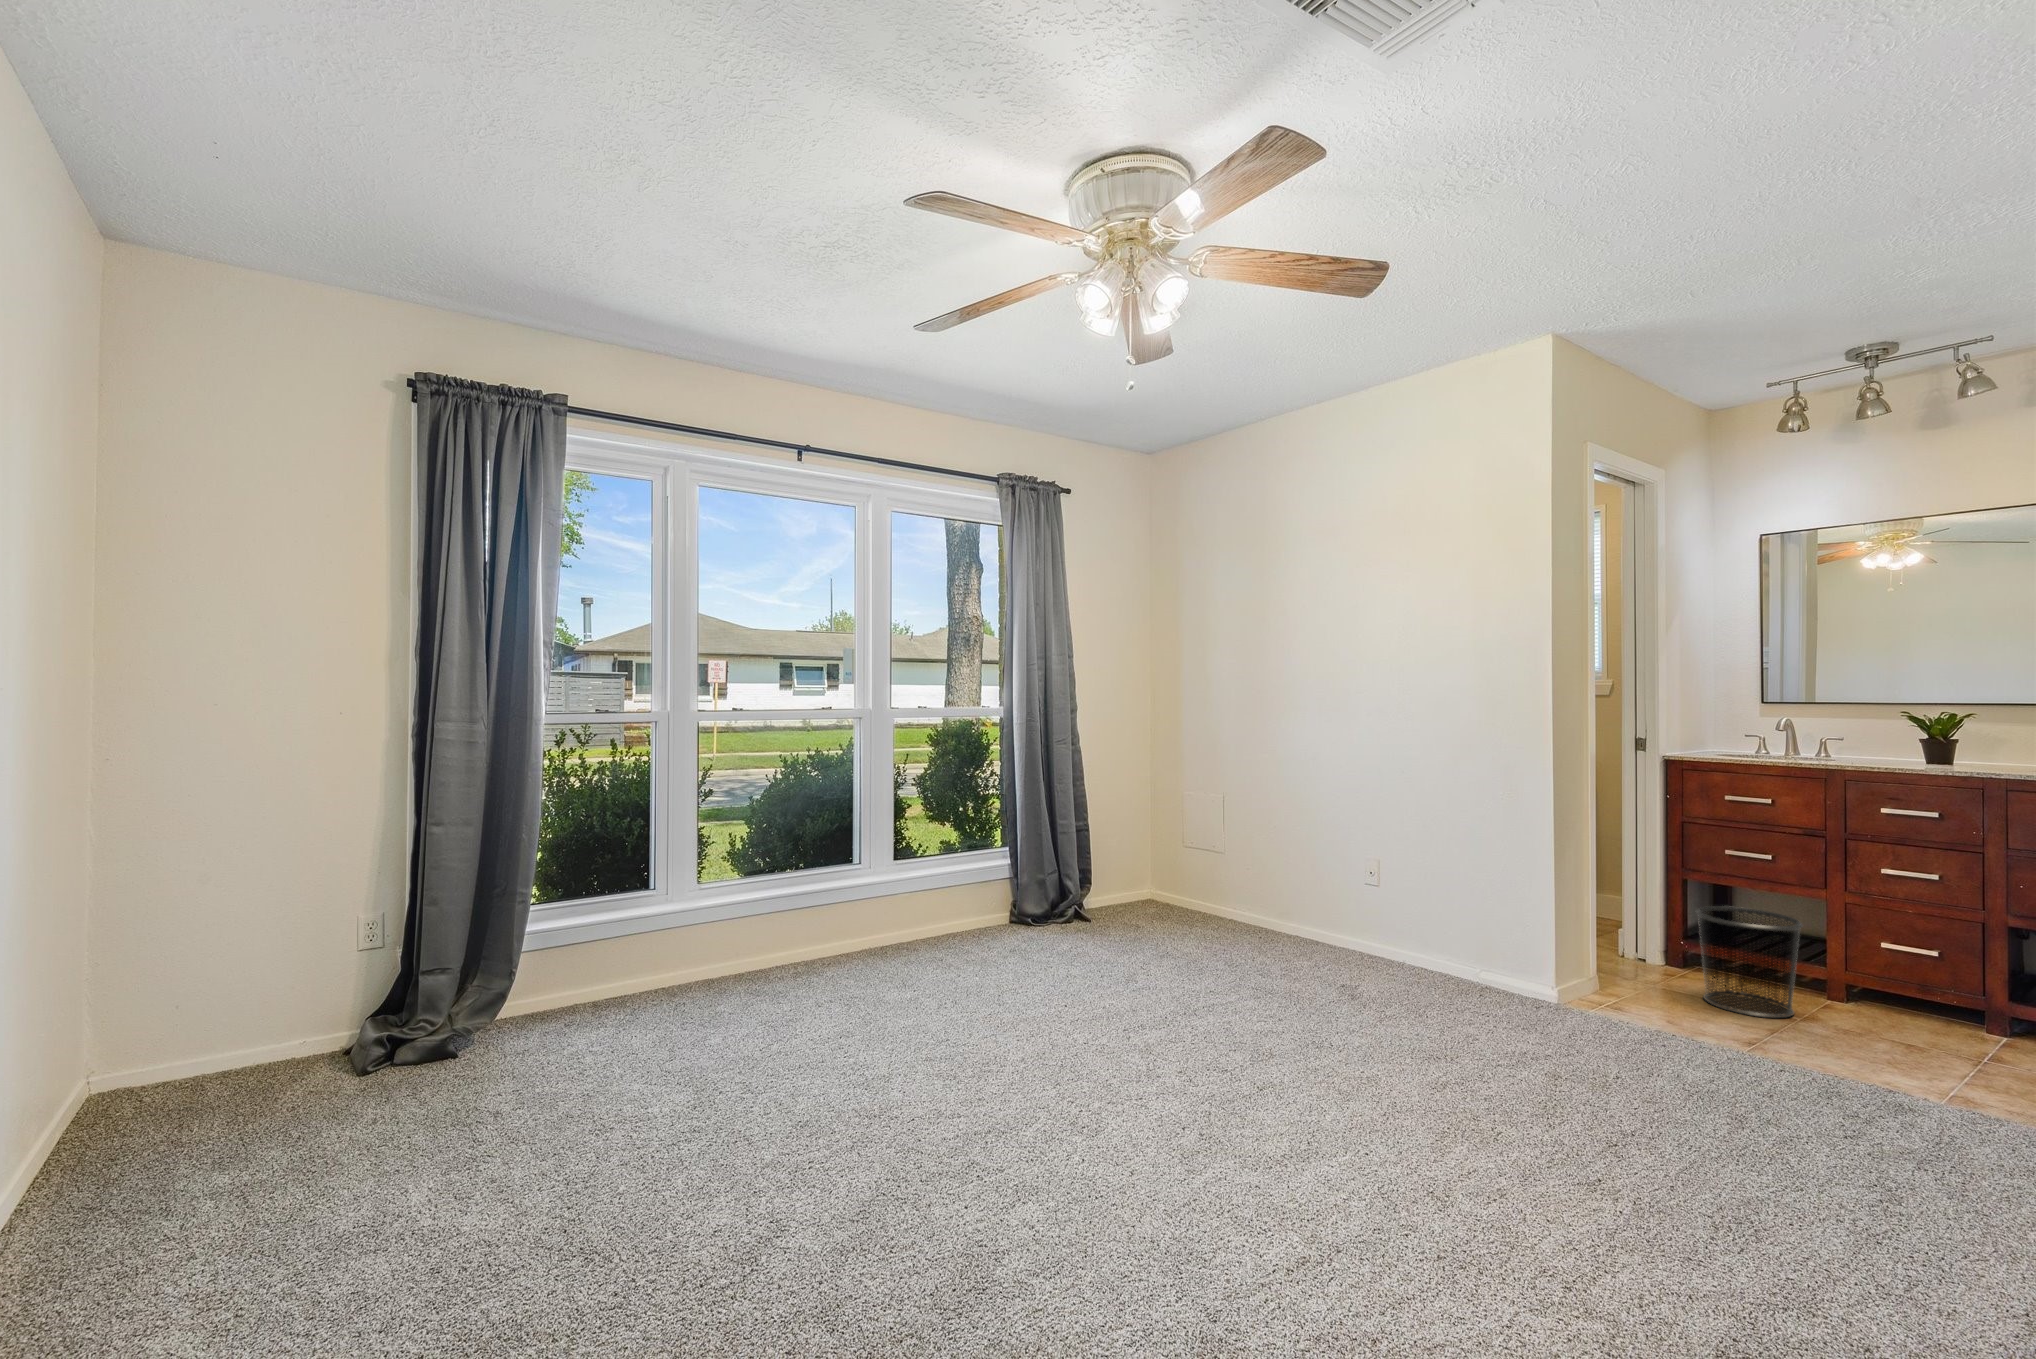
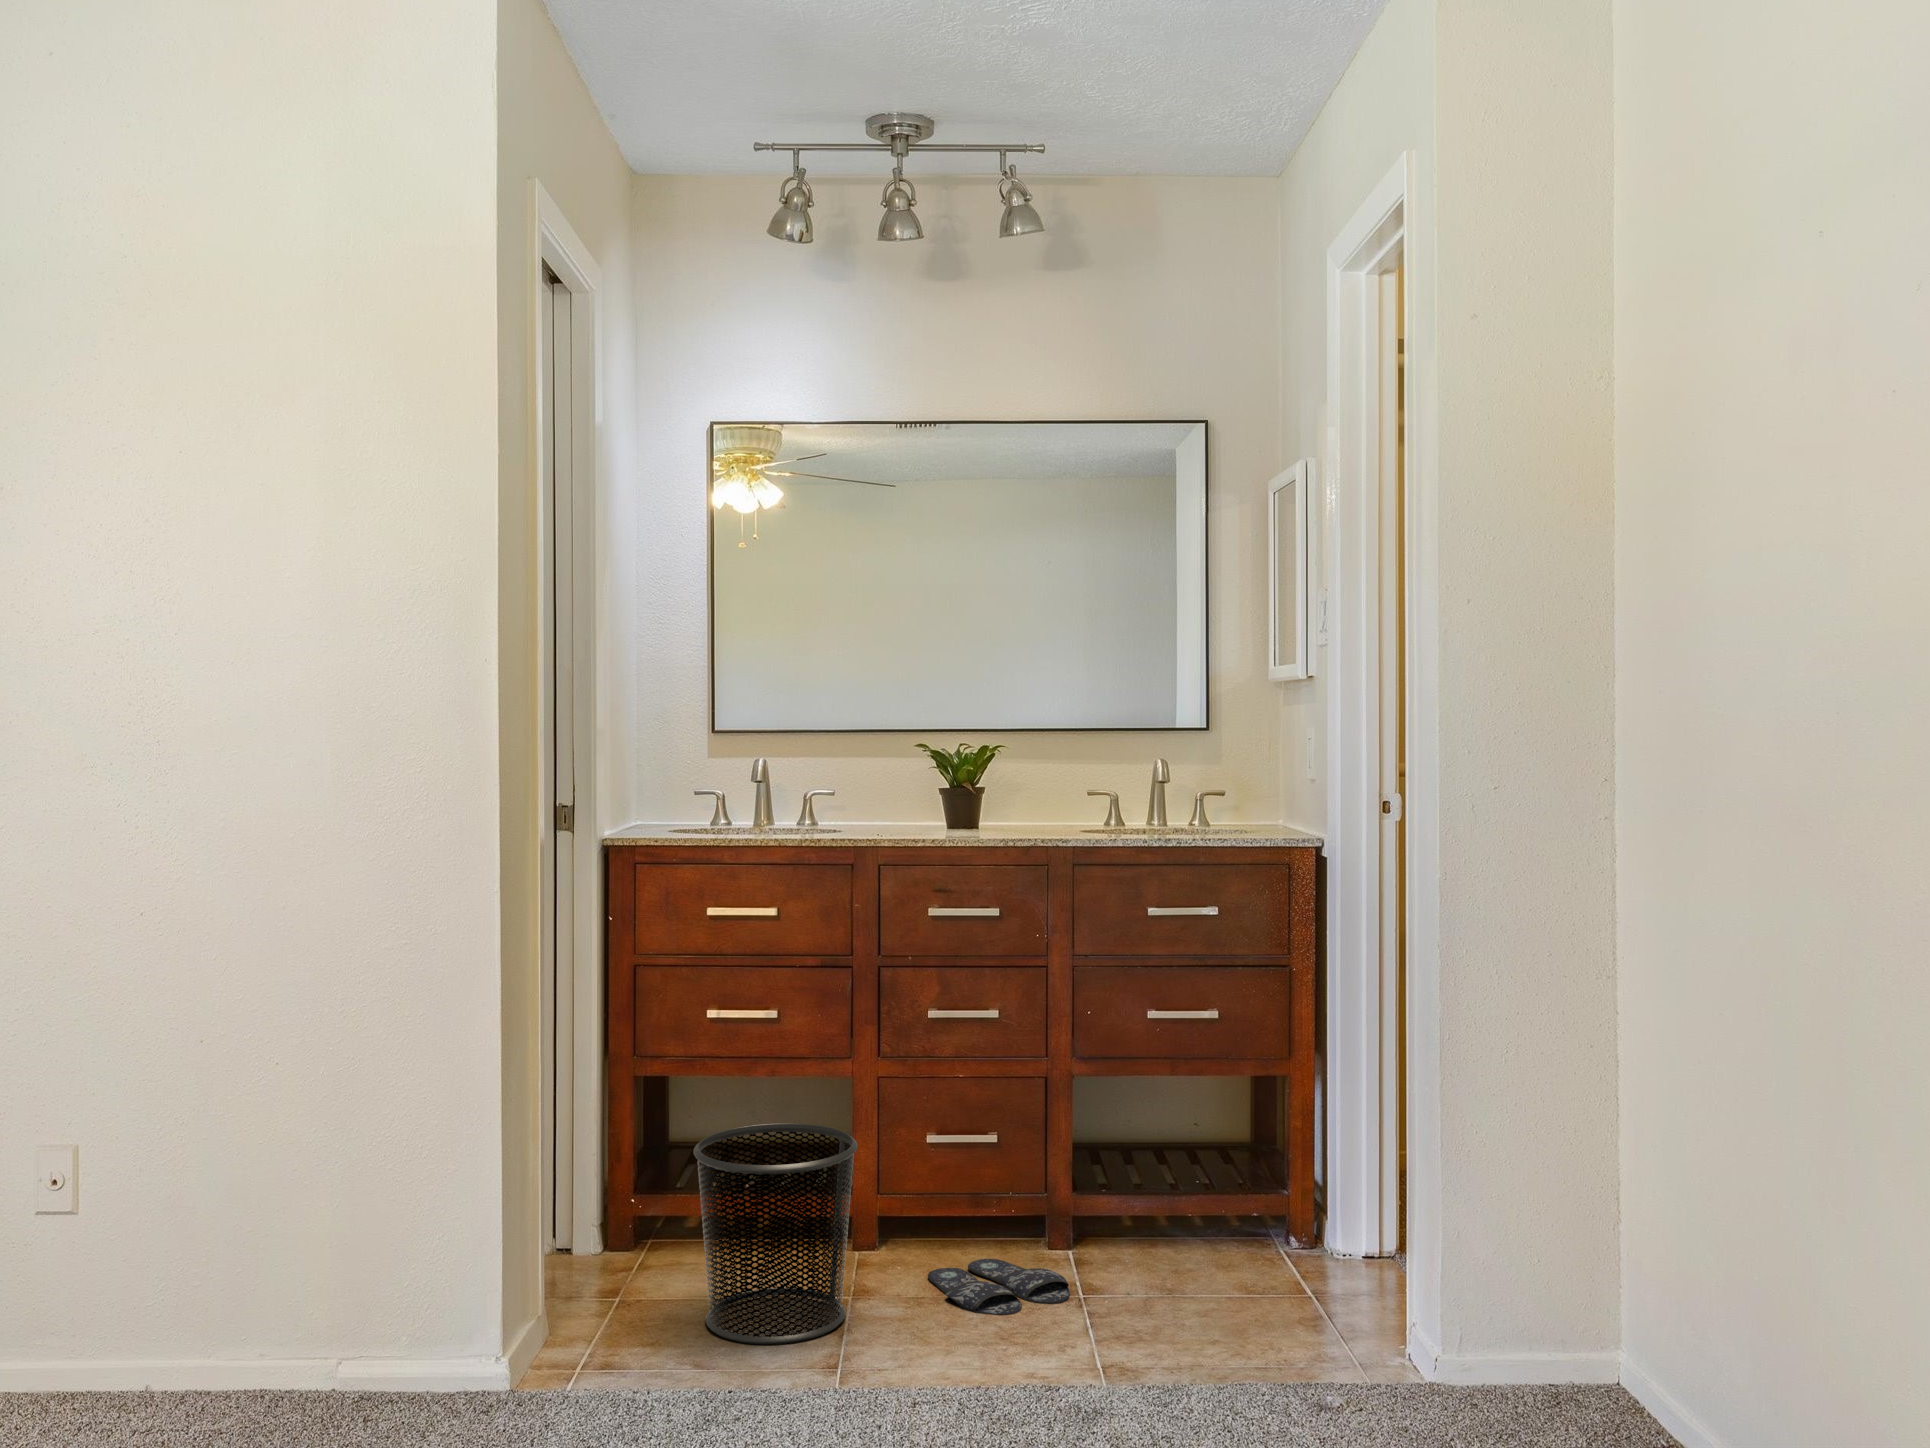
slippers: none [1869,1016,1977,1052] -> present [928,1259,1070,1315]

